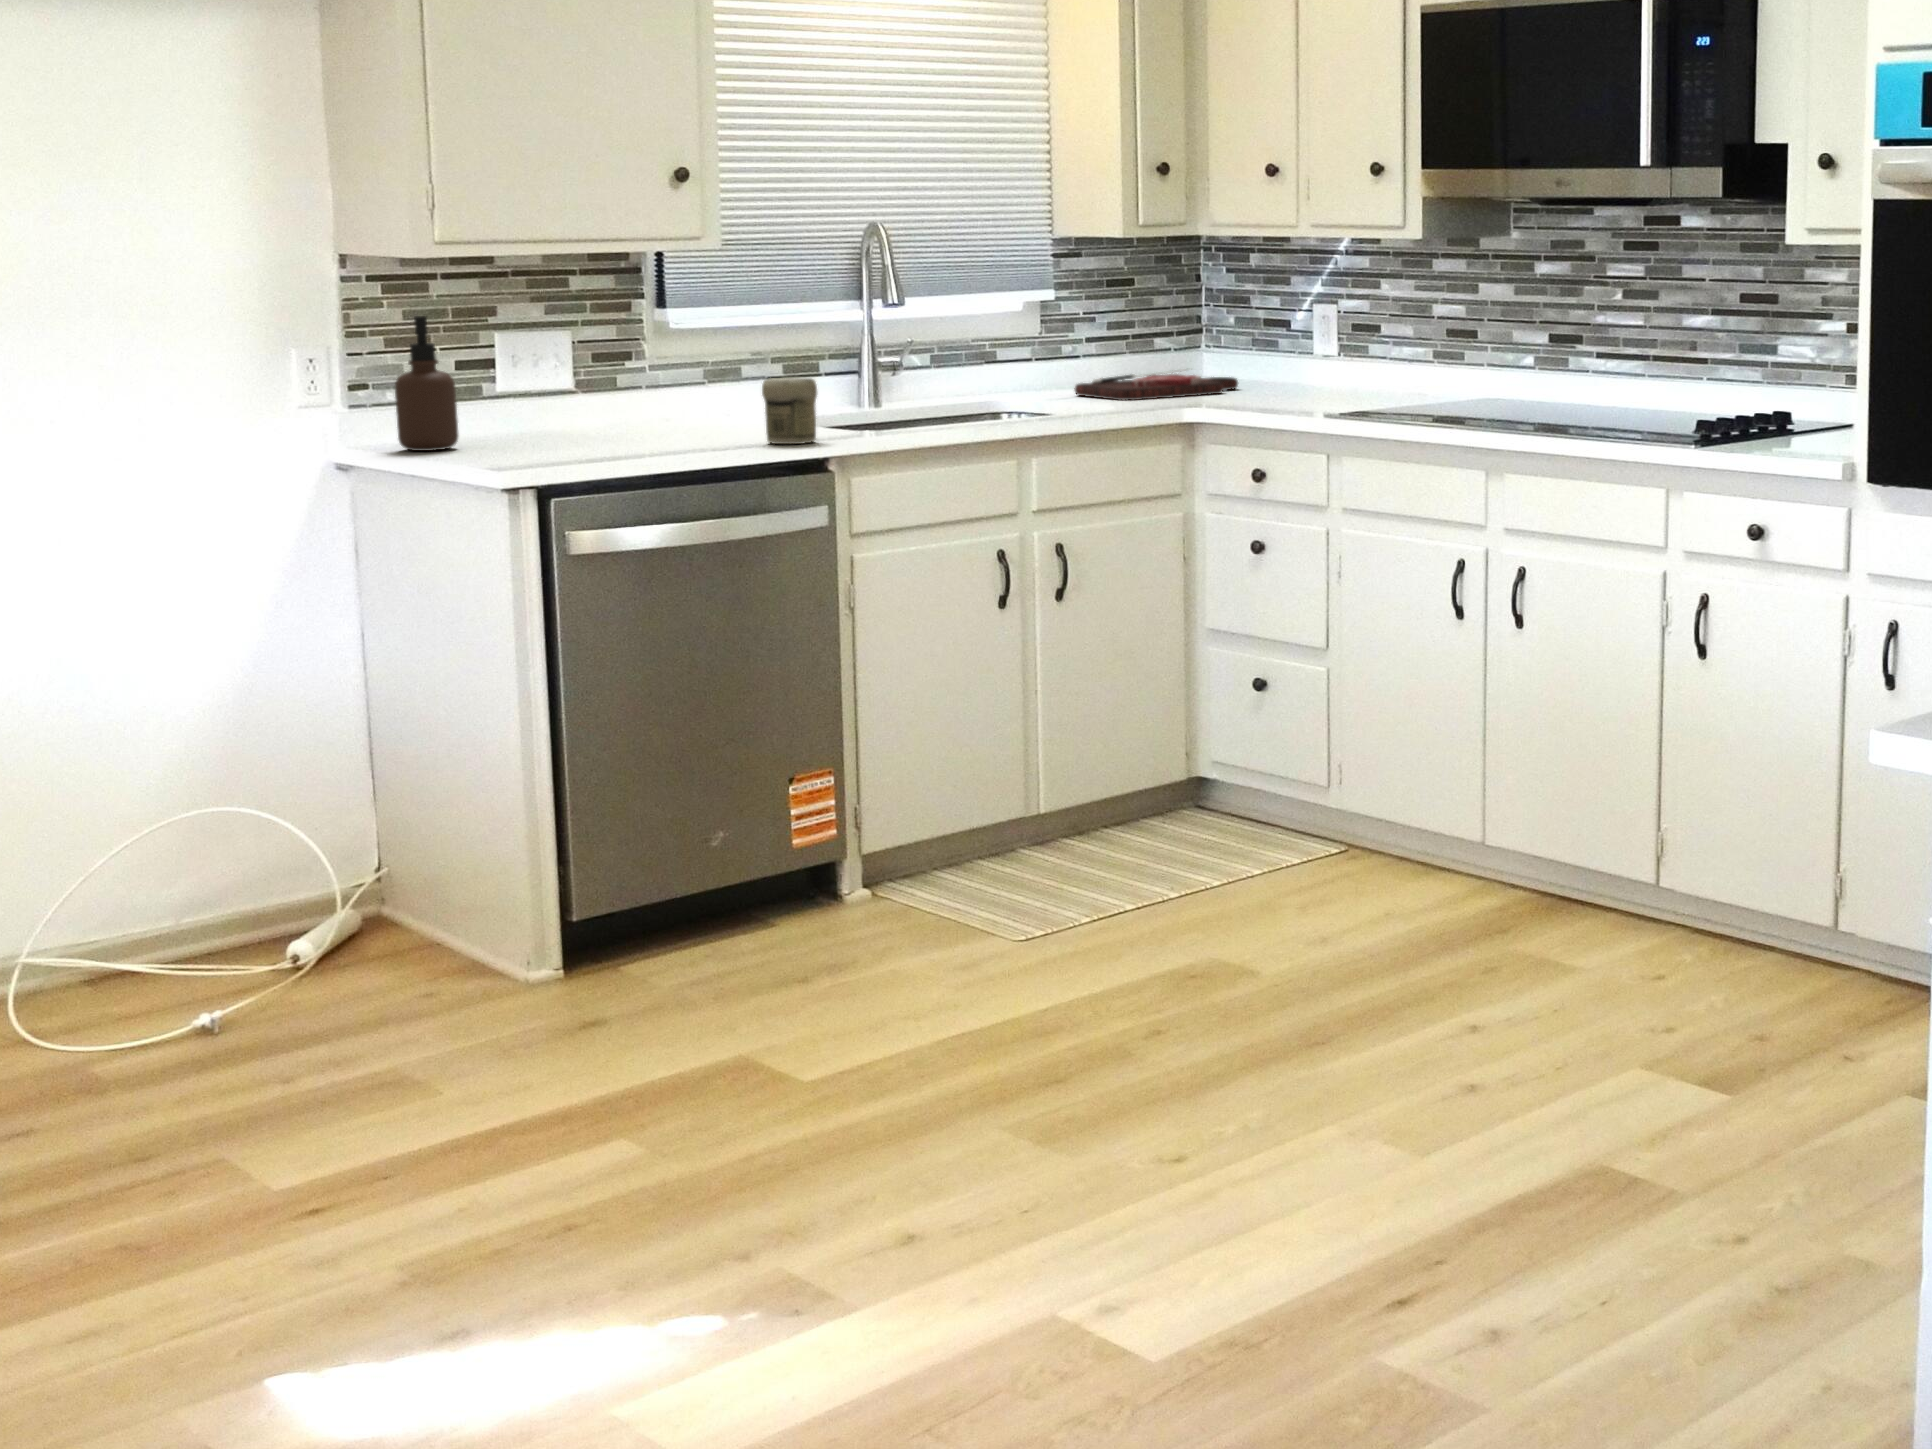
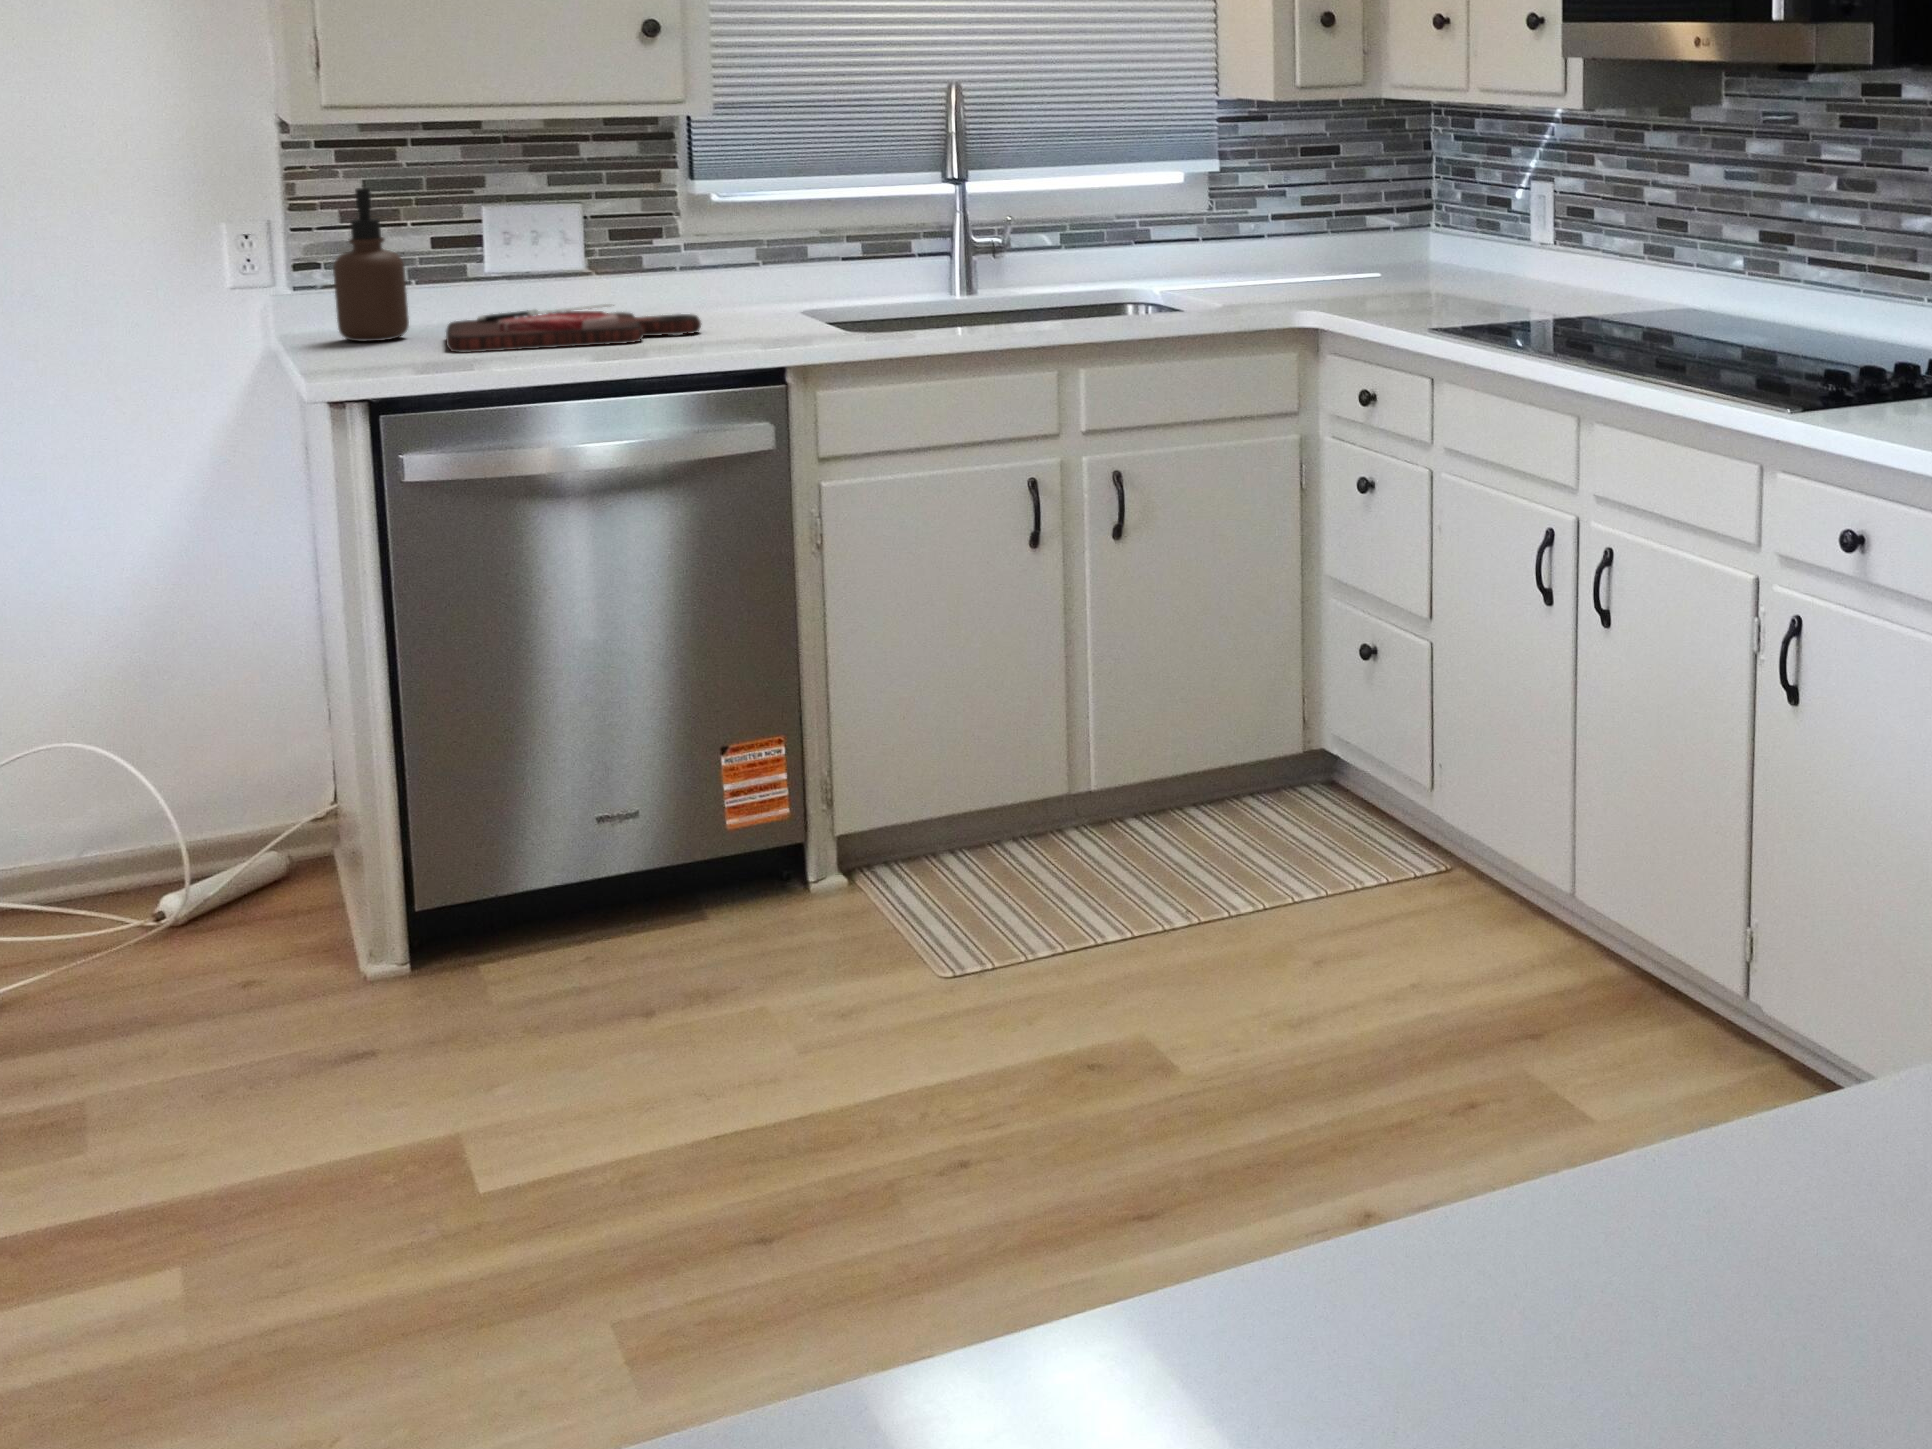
cutting board: present [1074,370,1238,400] -> present [446,304,701,353]
jar: present [762,378,817,444] -> none [713,269,779,350]

